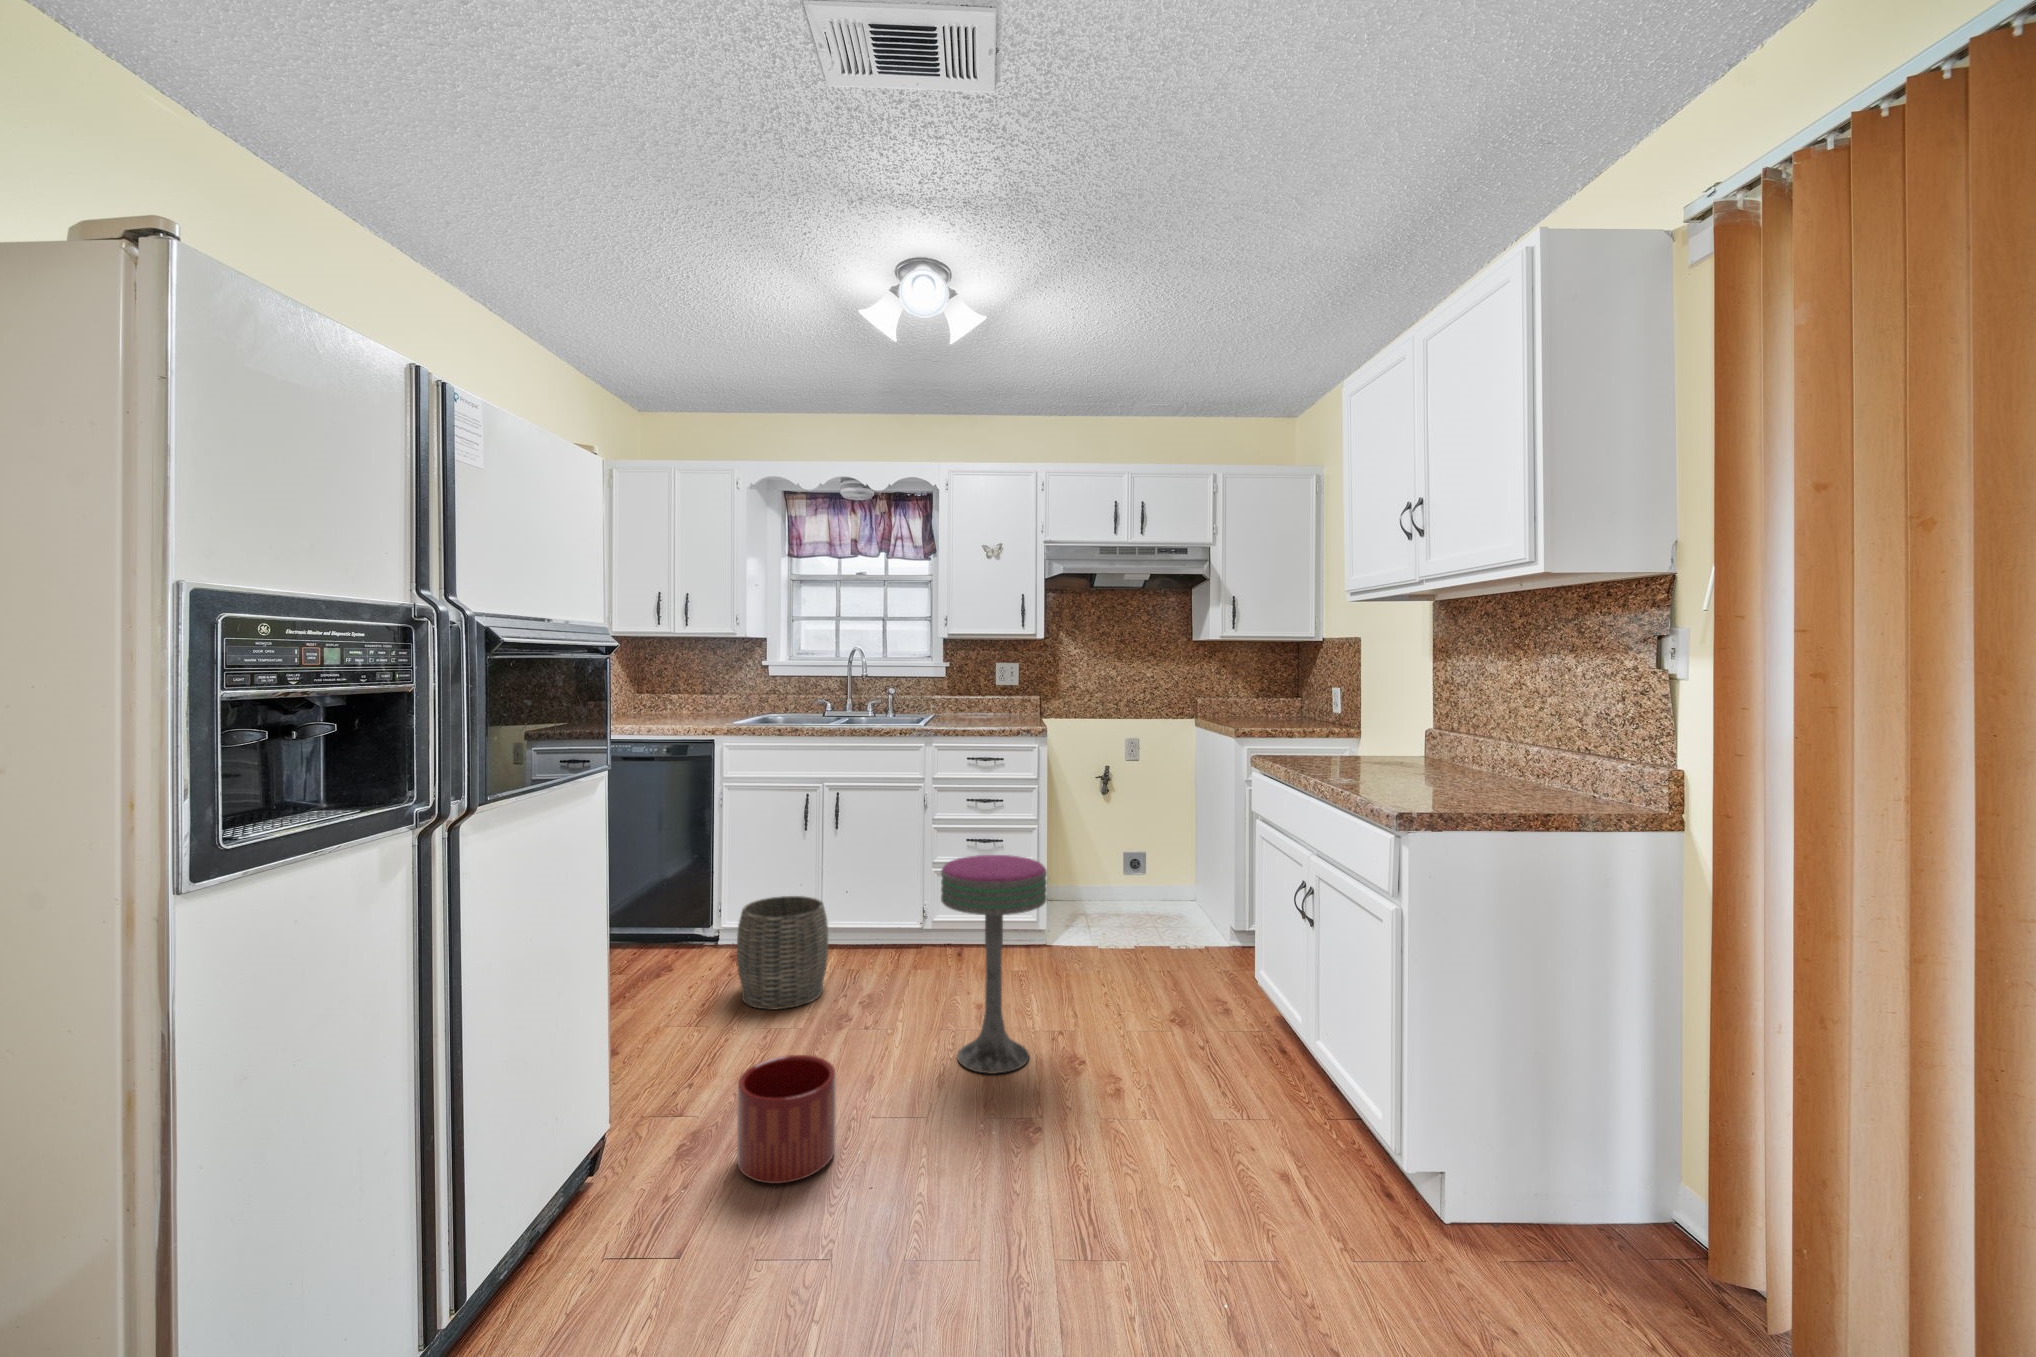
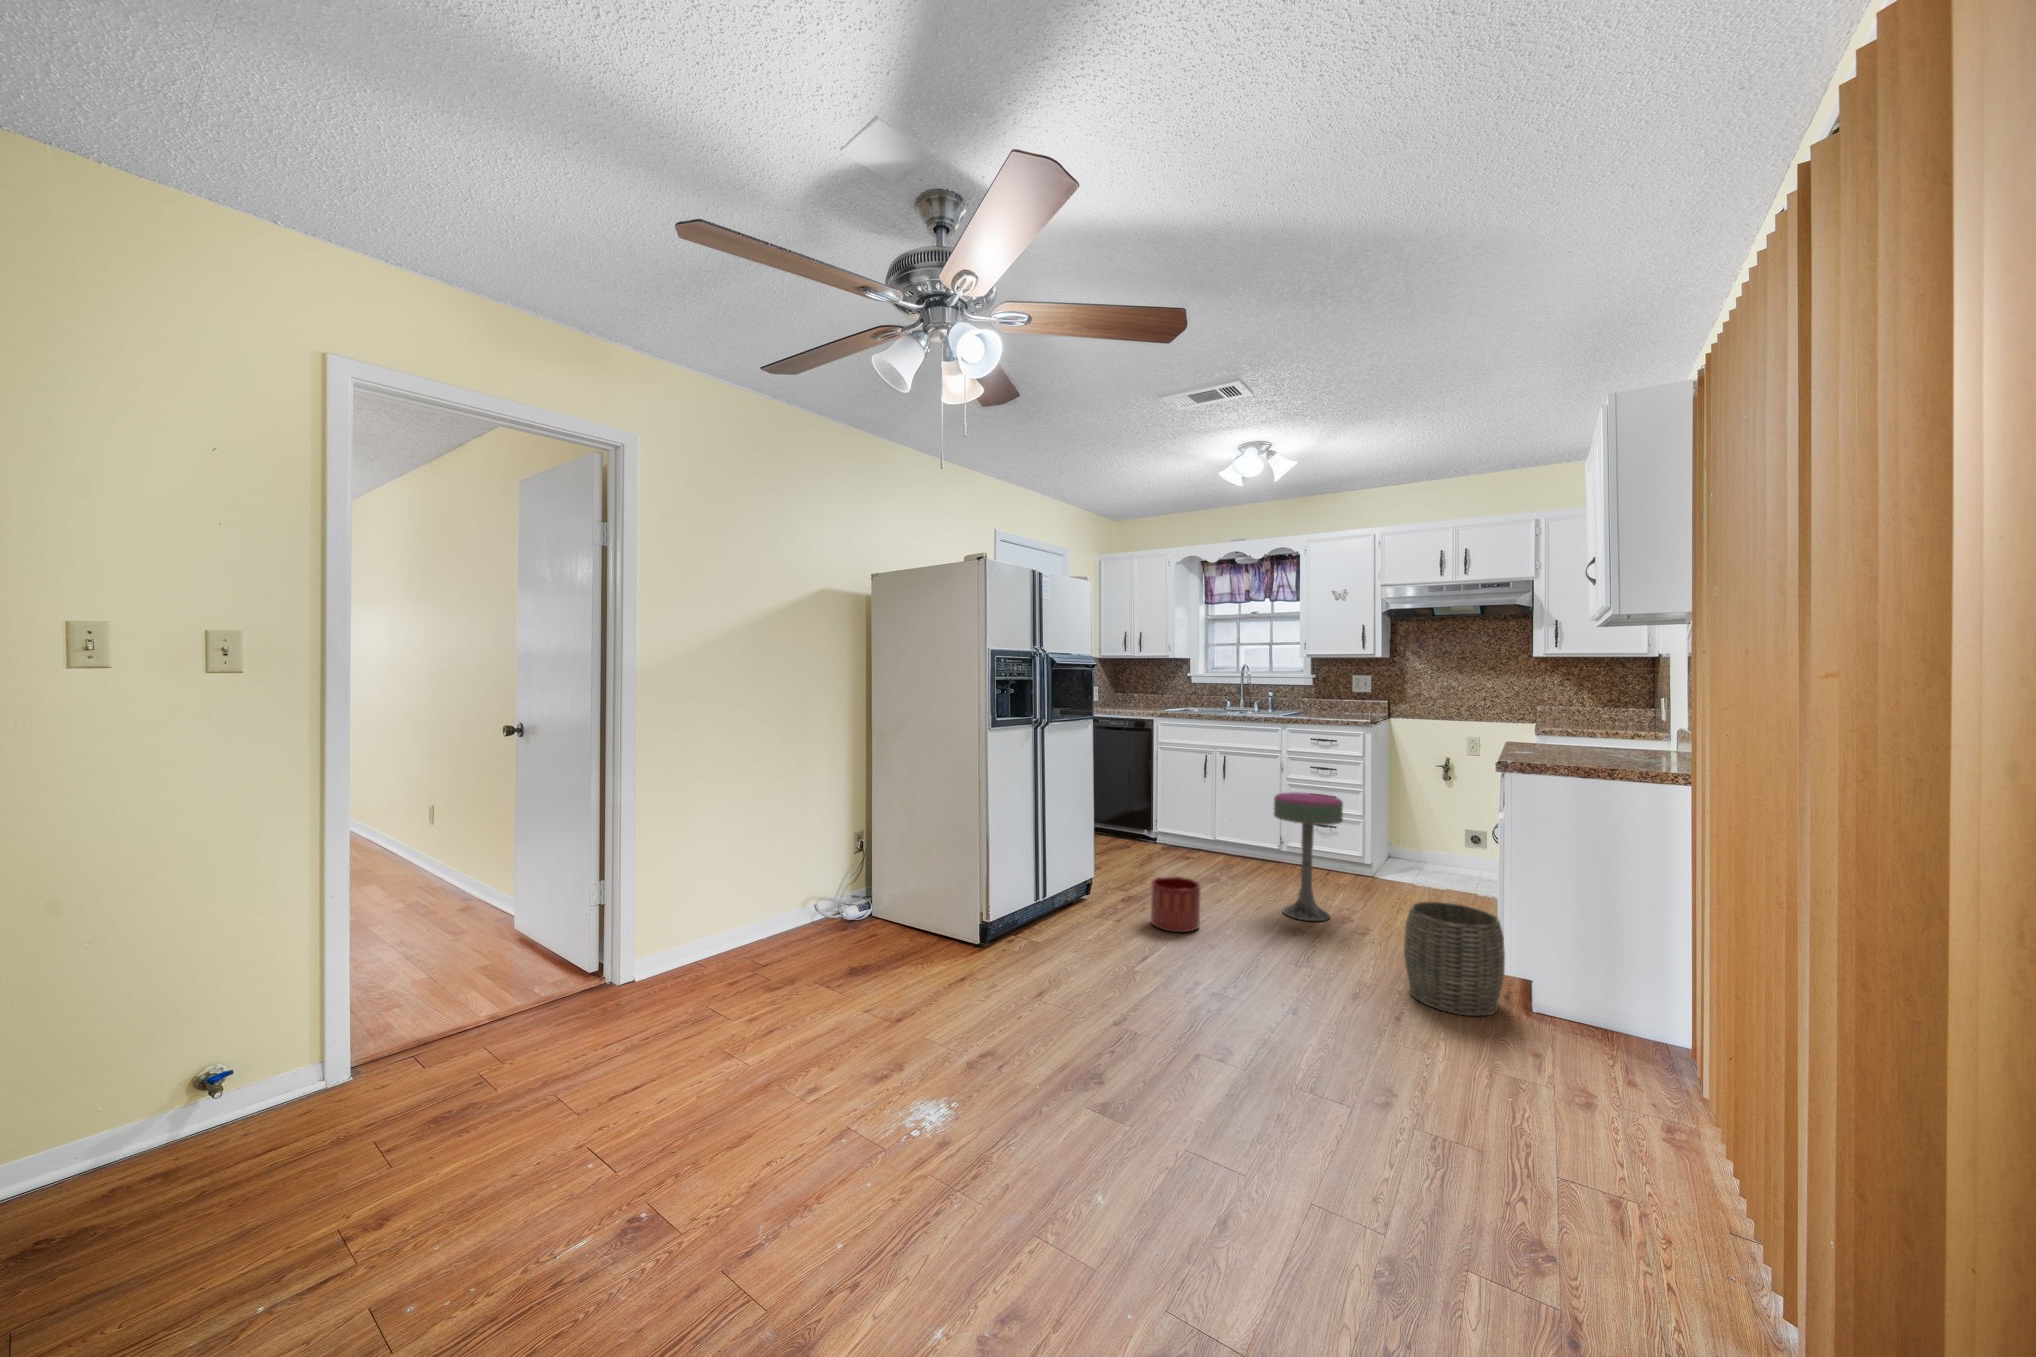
woven basket: present [737,896,828,1009] -> present [1404,902,1505,1016]

